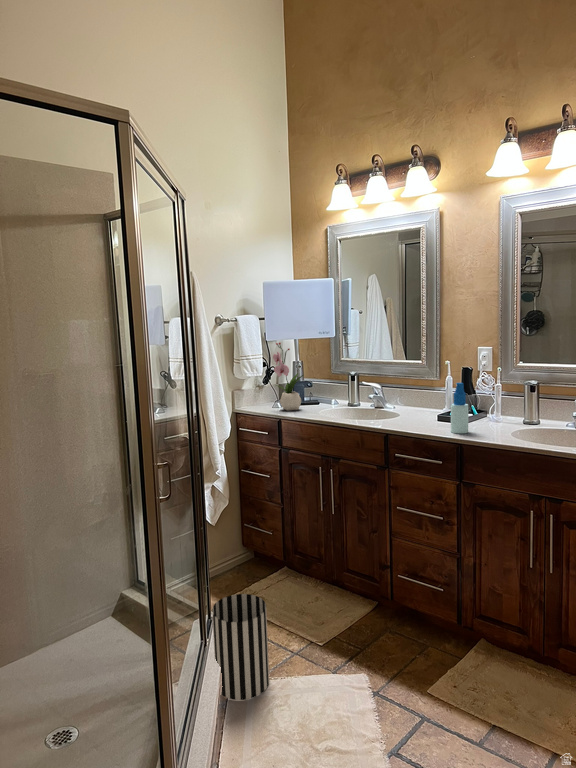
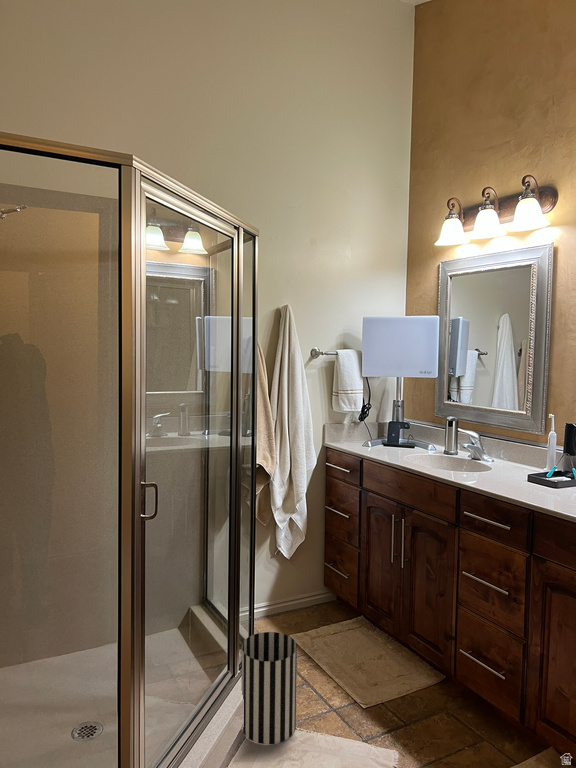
flower arrangement: present [273,343,303,411] -> none [364,380,394,451]
spray bottle: present [451,383,468,433] -> none [529,439,551,499]

